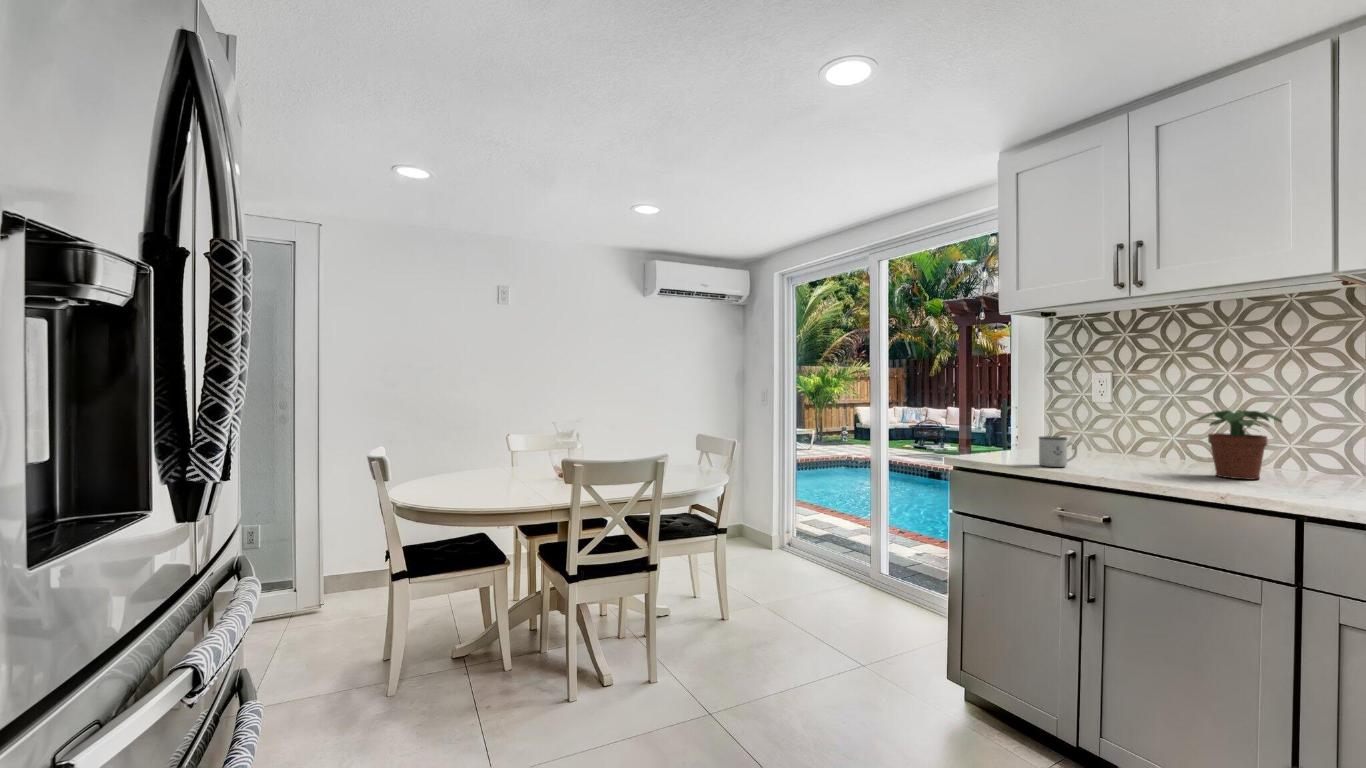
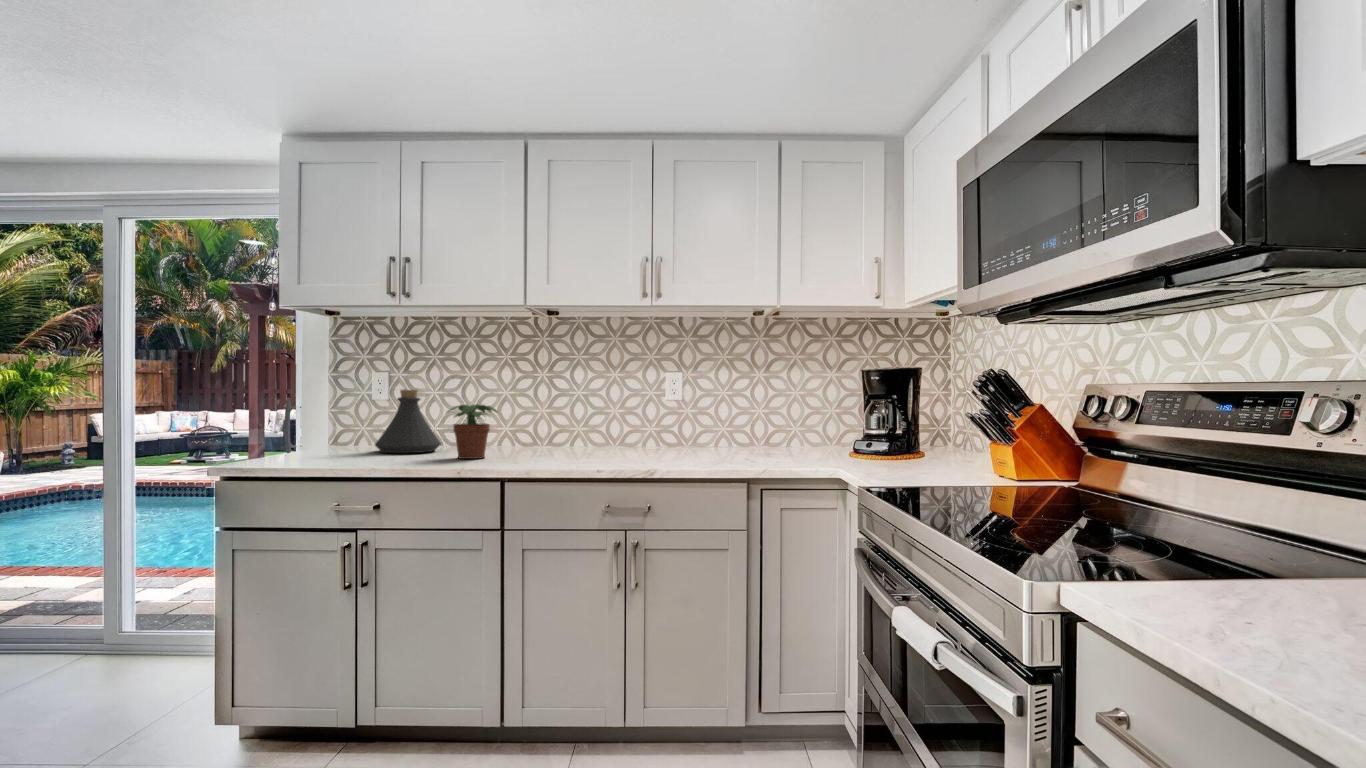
bottle: none [1097,391,1186,463] -> present [375,390,441,453]
mug: present [1039,436,1077,467] -> none [319,433,355,463]

